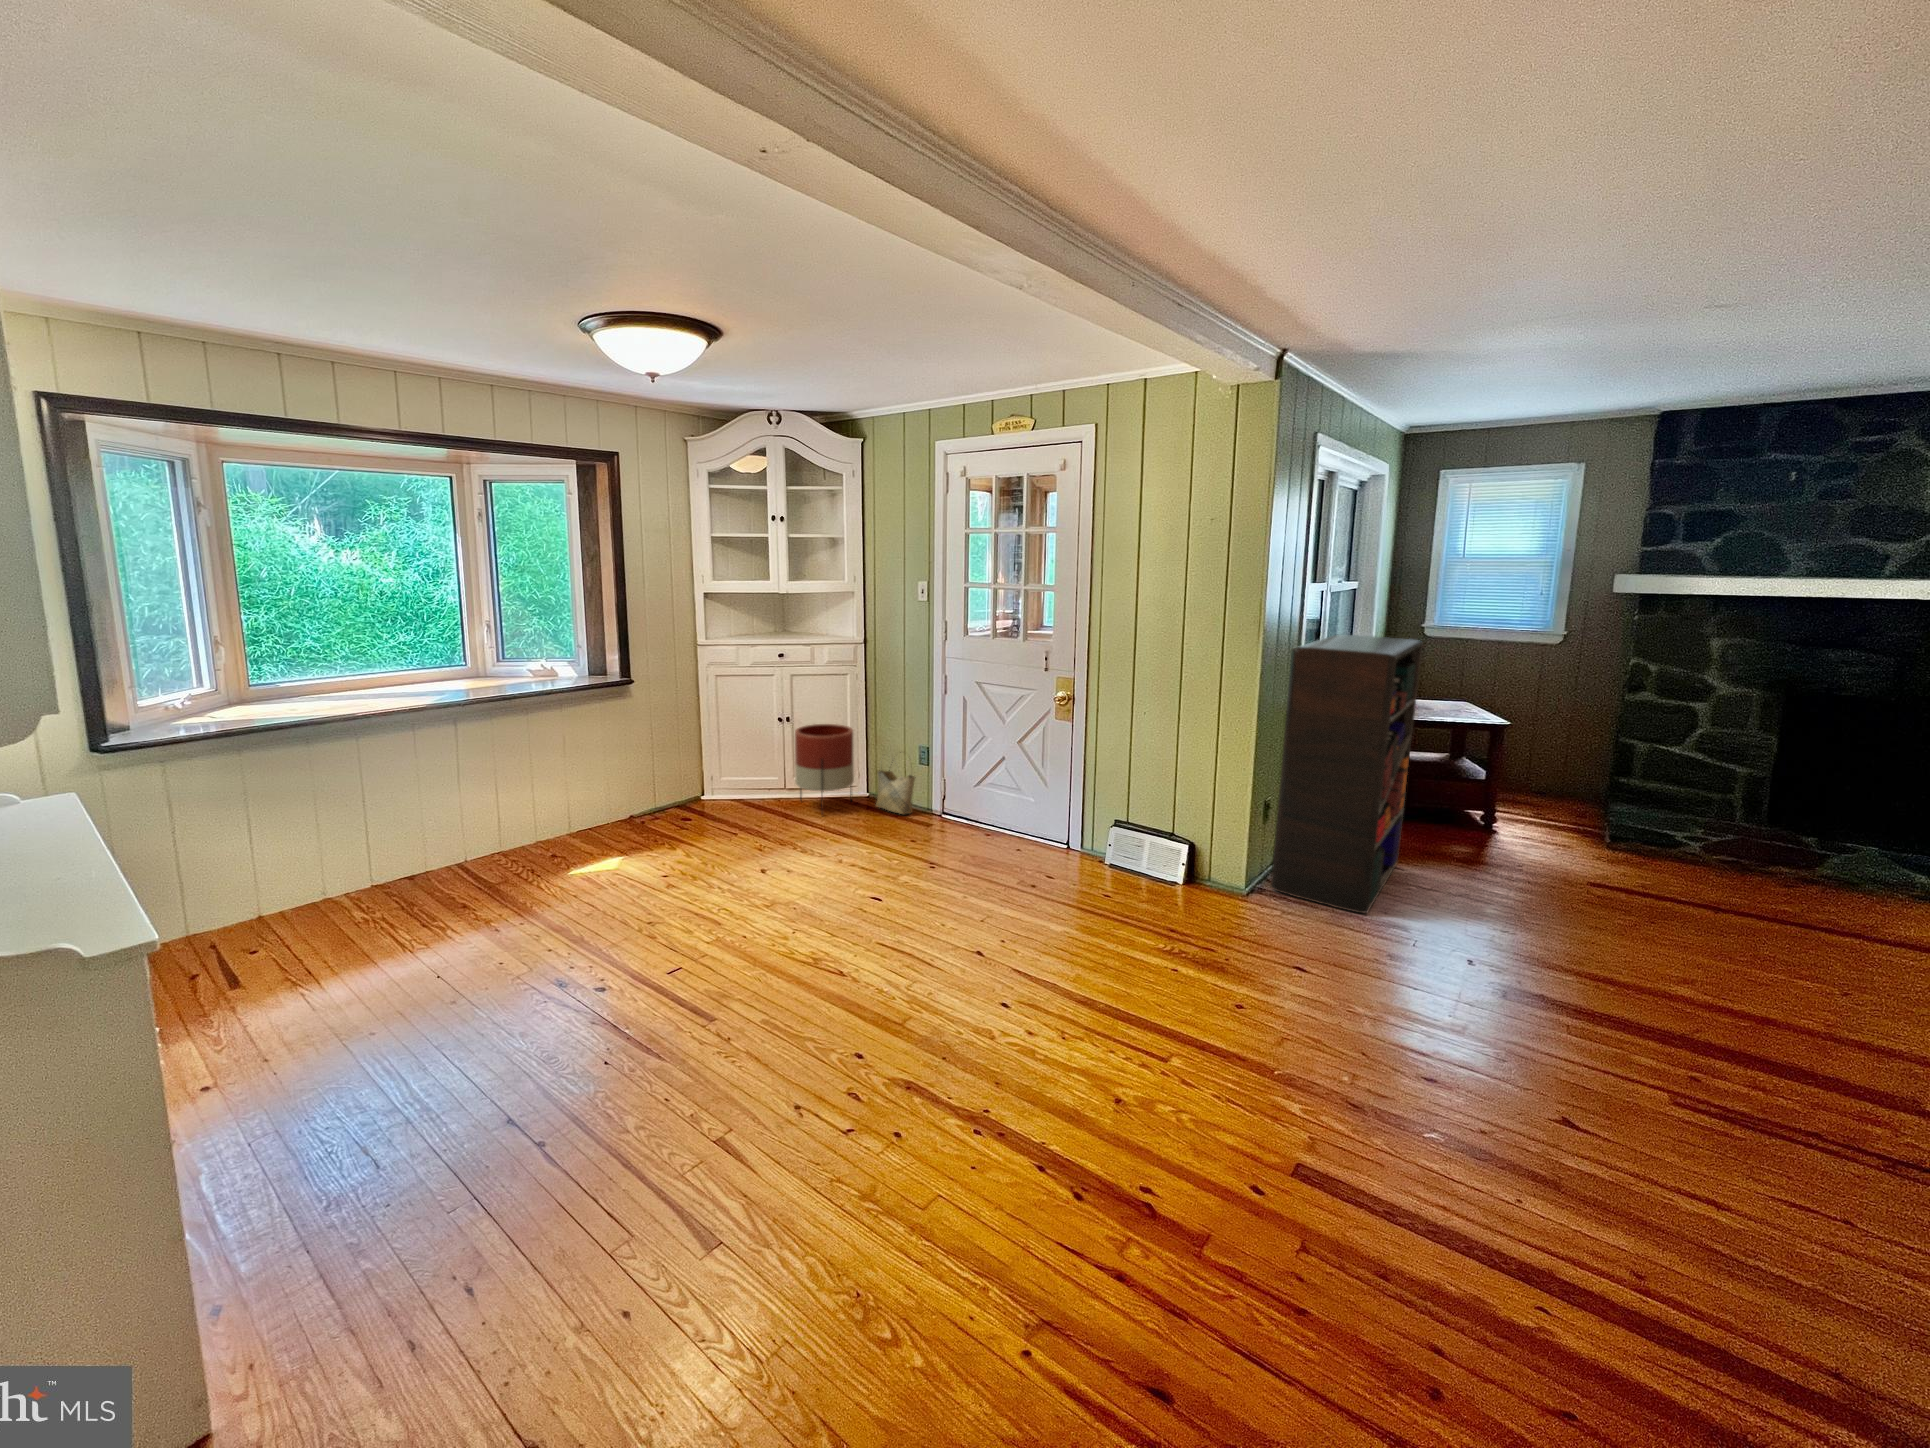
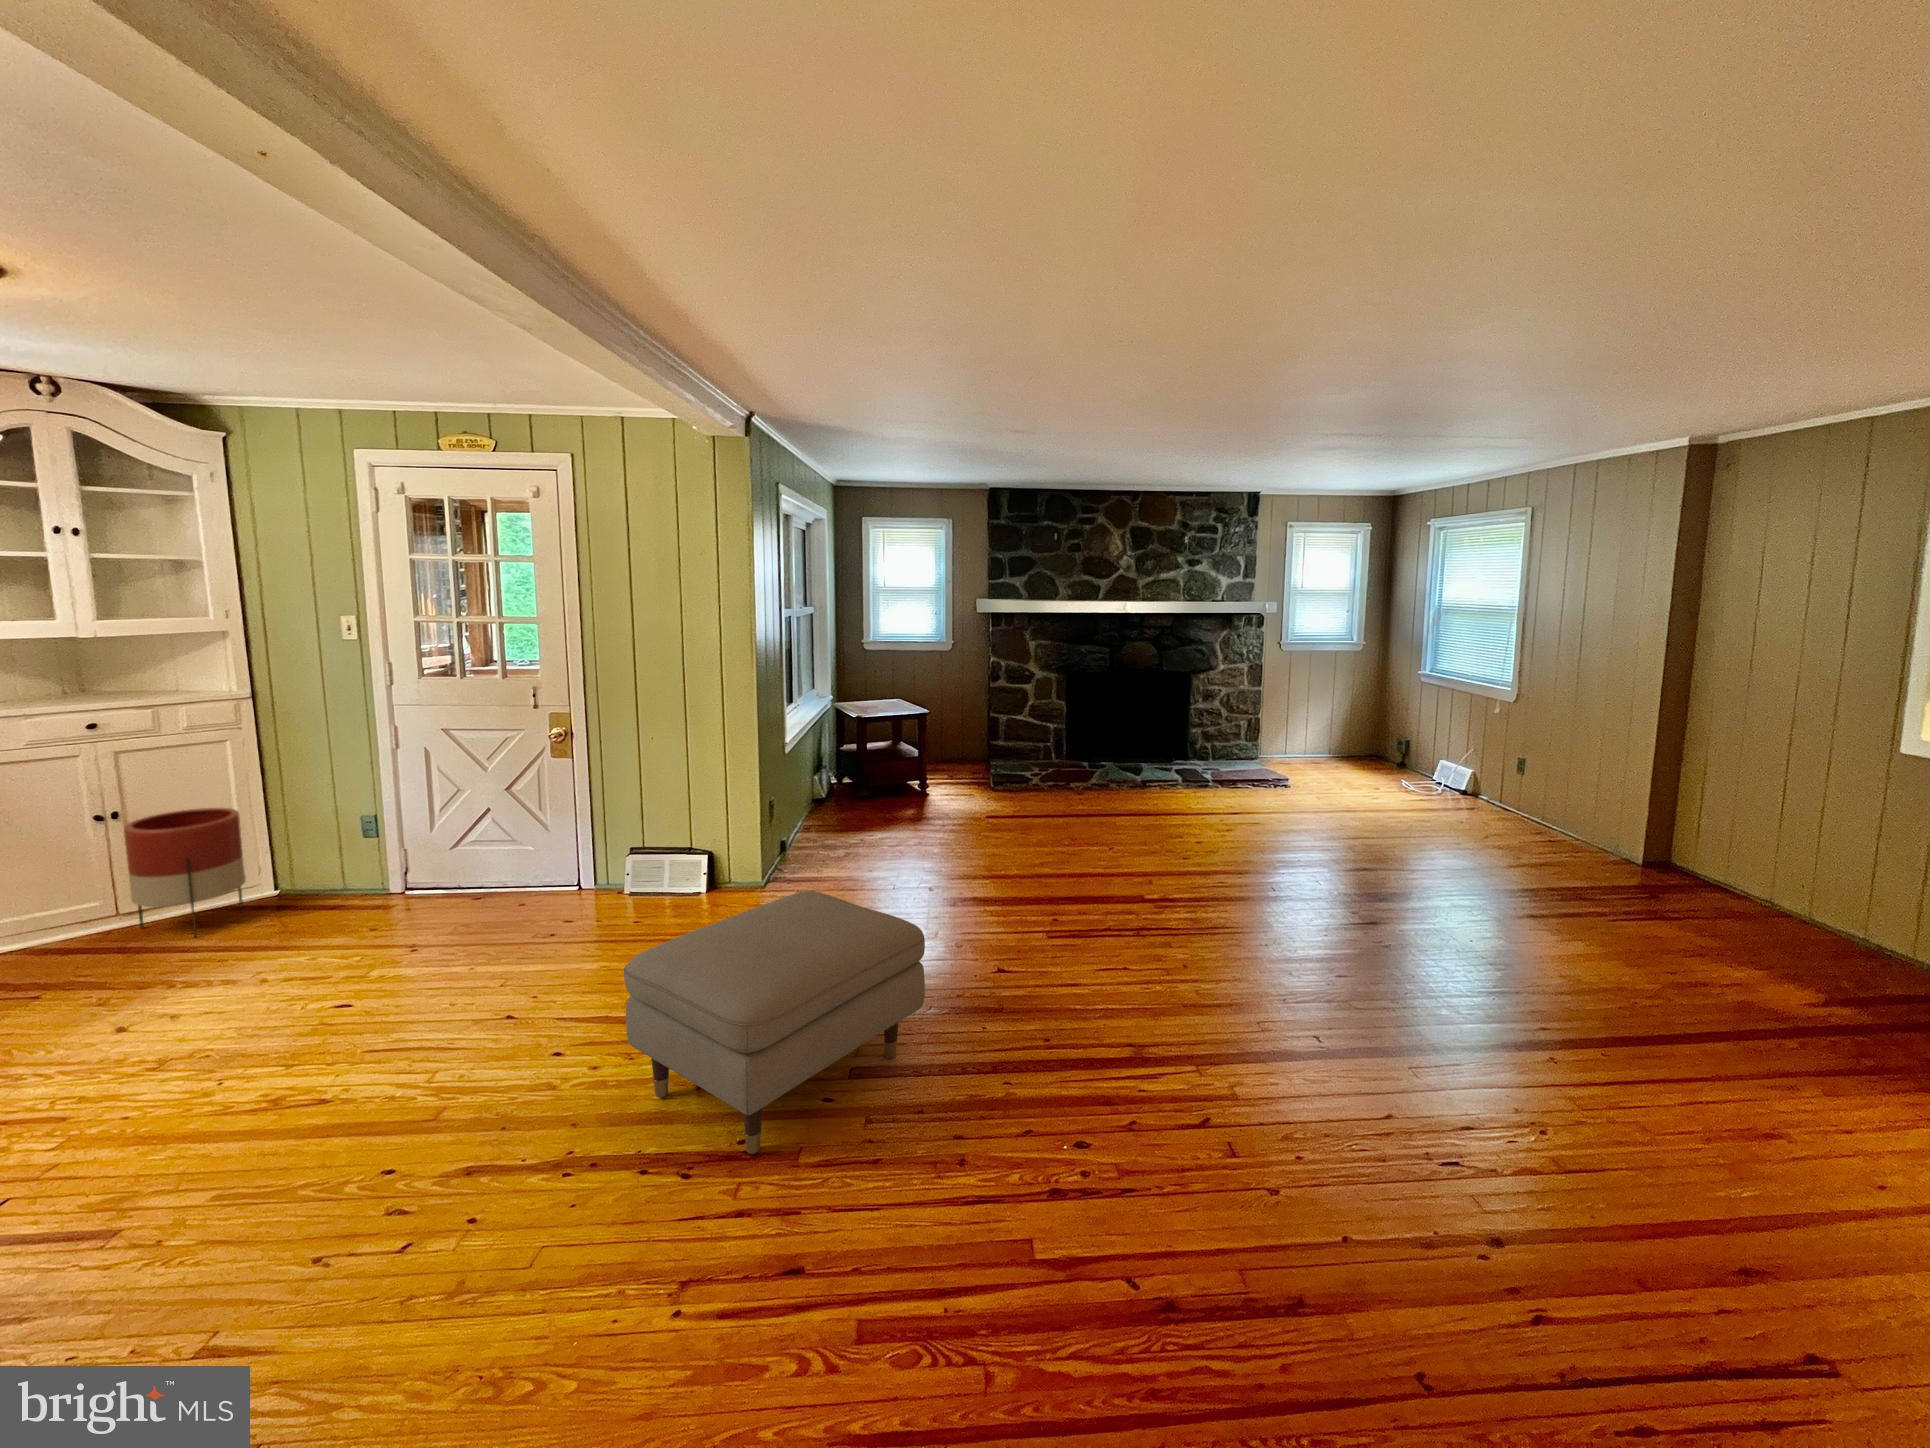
bookshelf: present [1271,634,1423,913] -> none [782,651,874,879]
woven basket: present [876,752,915,814] -> none [287,826,354,905]
ottoman: none [1053,918,1430,1212] -> present [624,891,925,1154]

